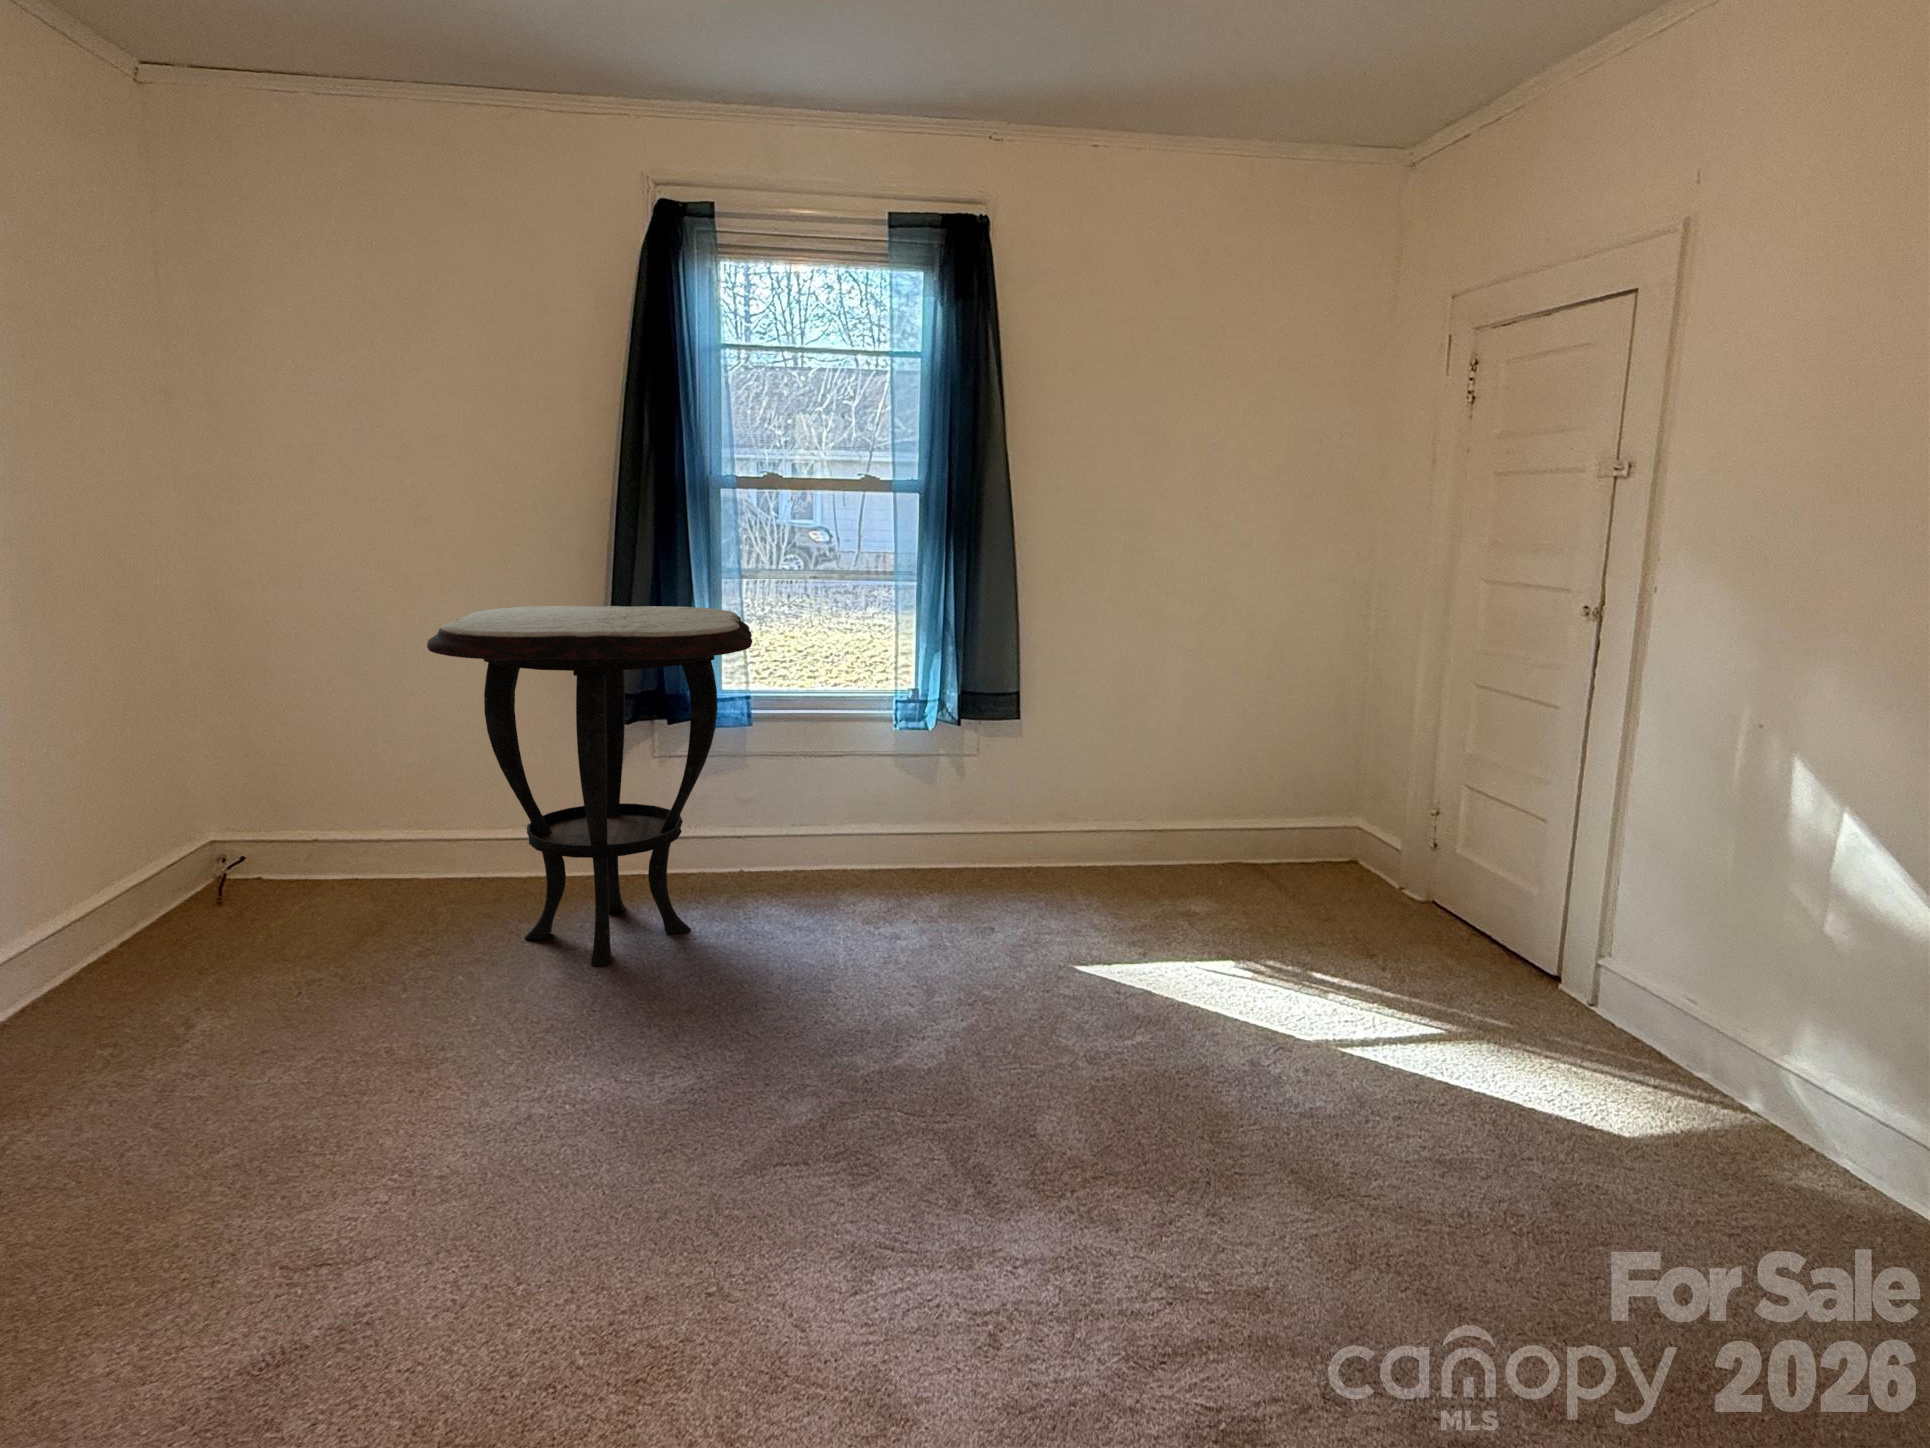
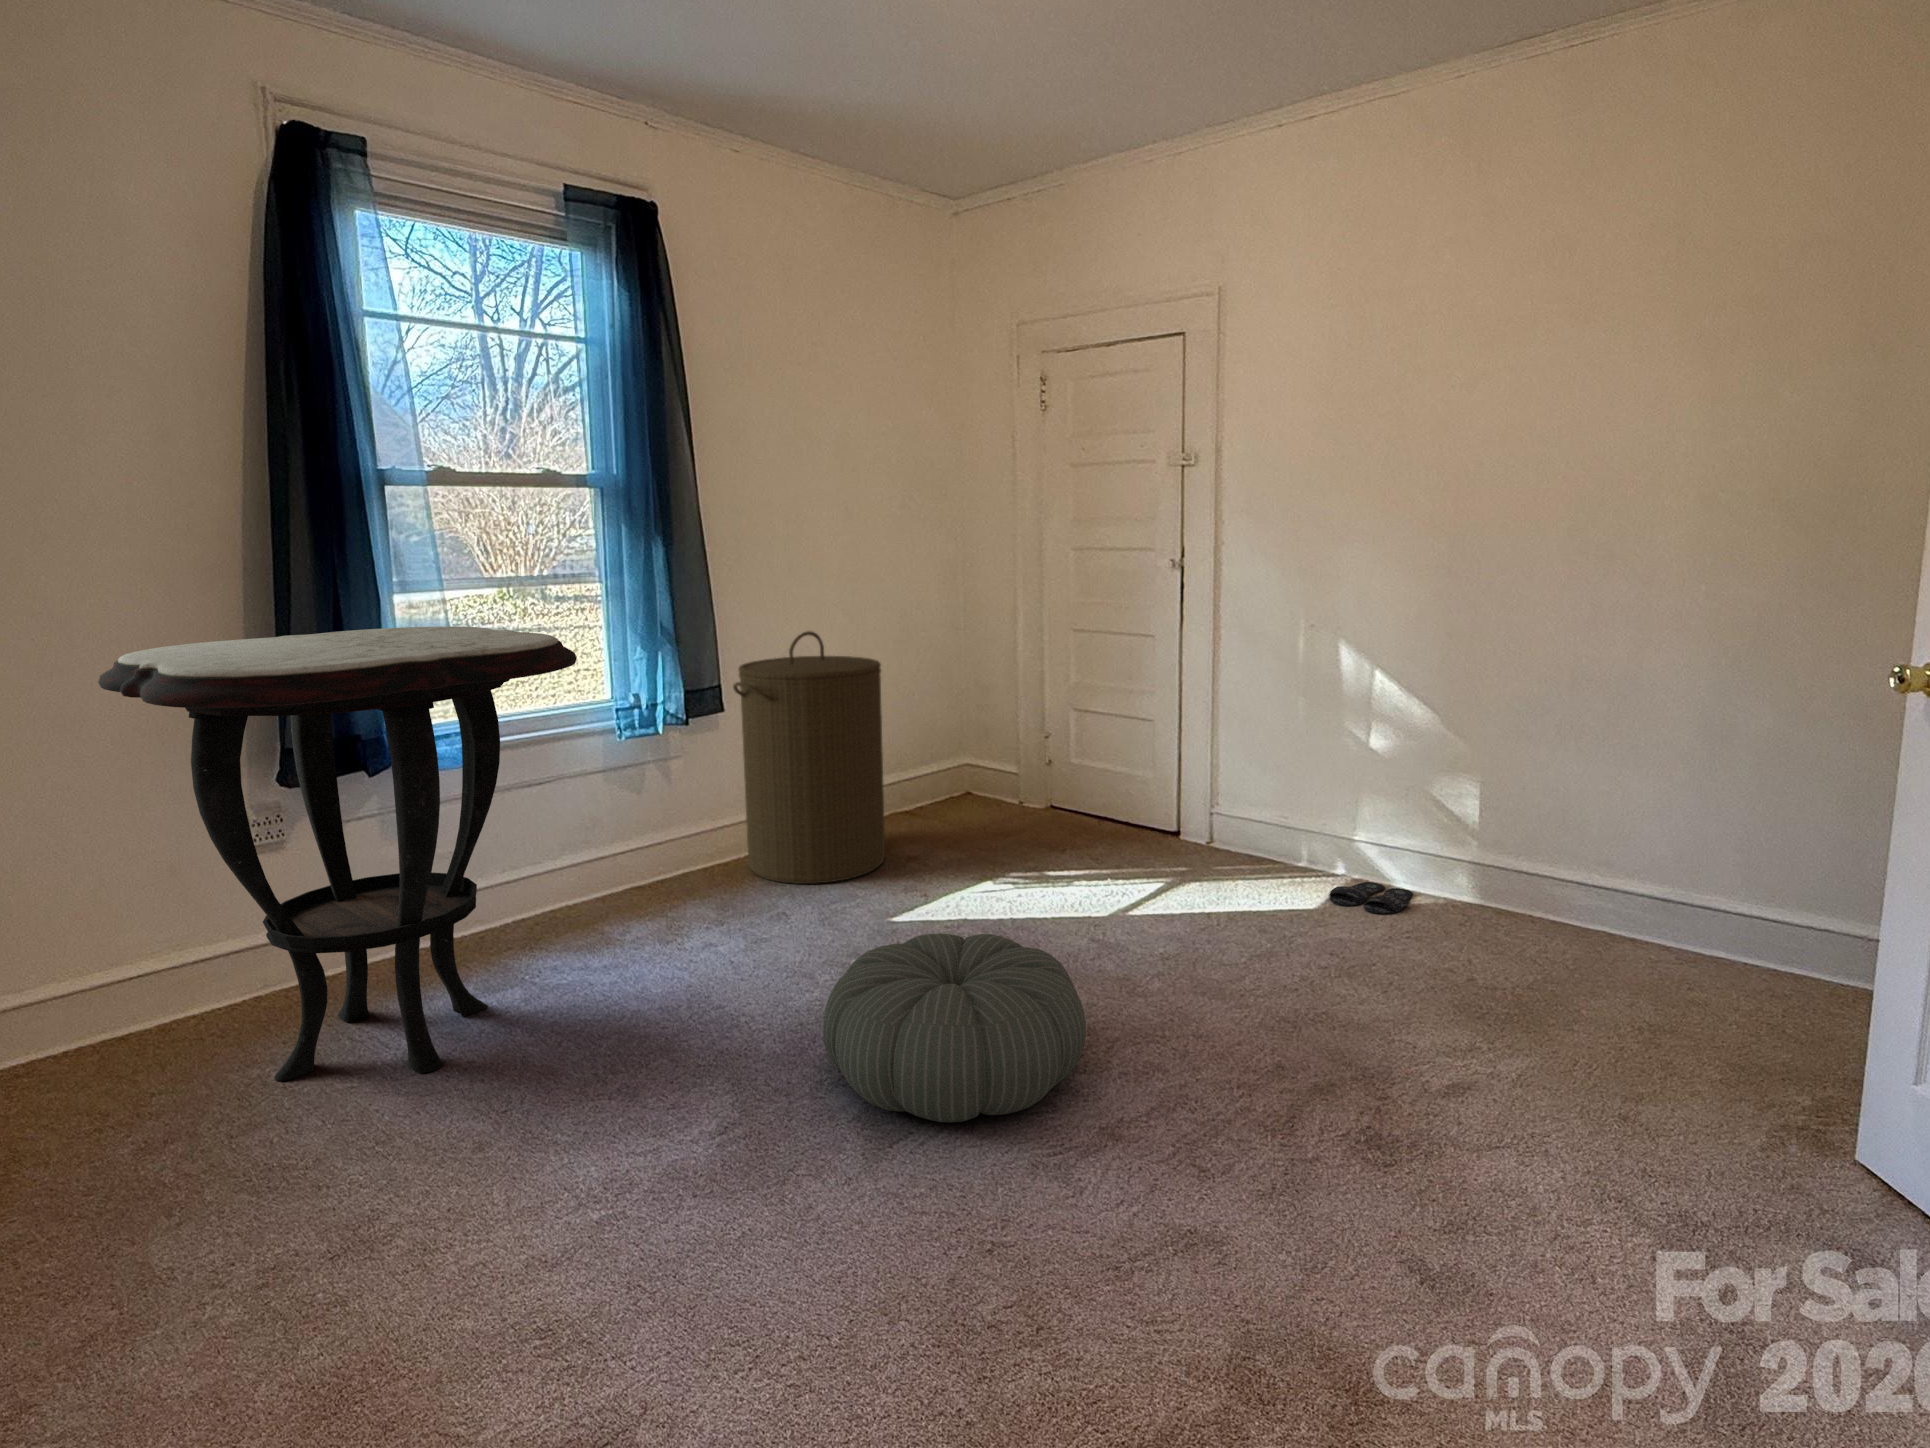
laundry hamper: none [1004,647,1186,916] -> present [733,631,885,884]
pouf: none [774,979,1057,1194] -> present [823,934,1086,1122]
slippers: none [1671,1124,1847,1196] -> present [1330,882,1413,914]

